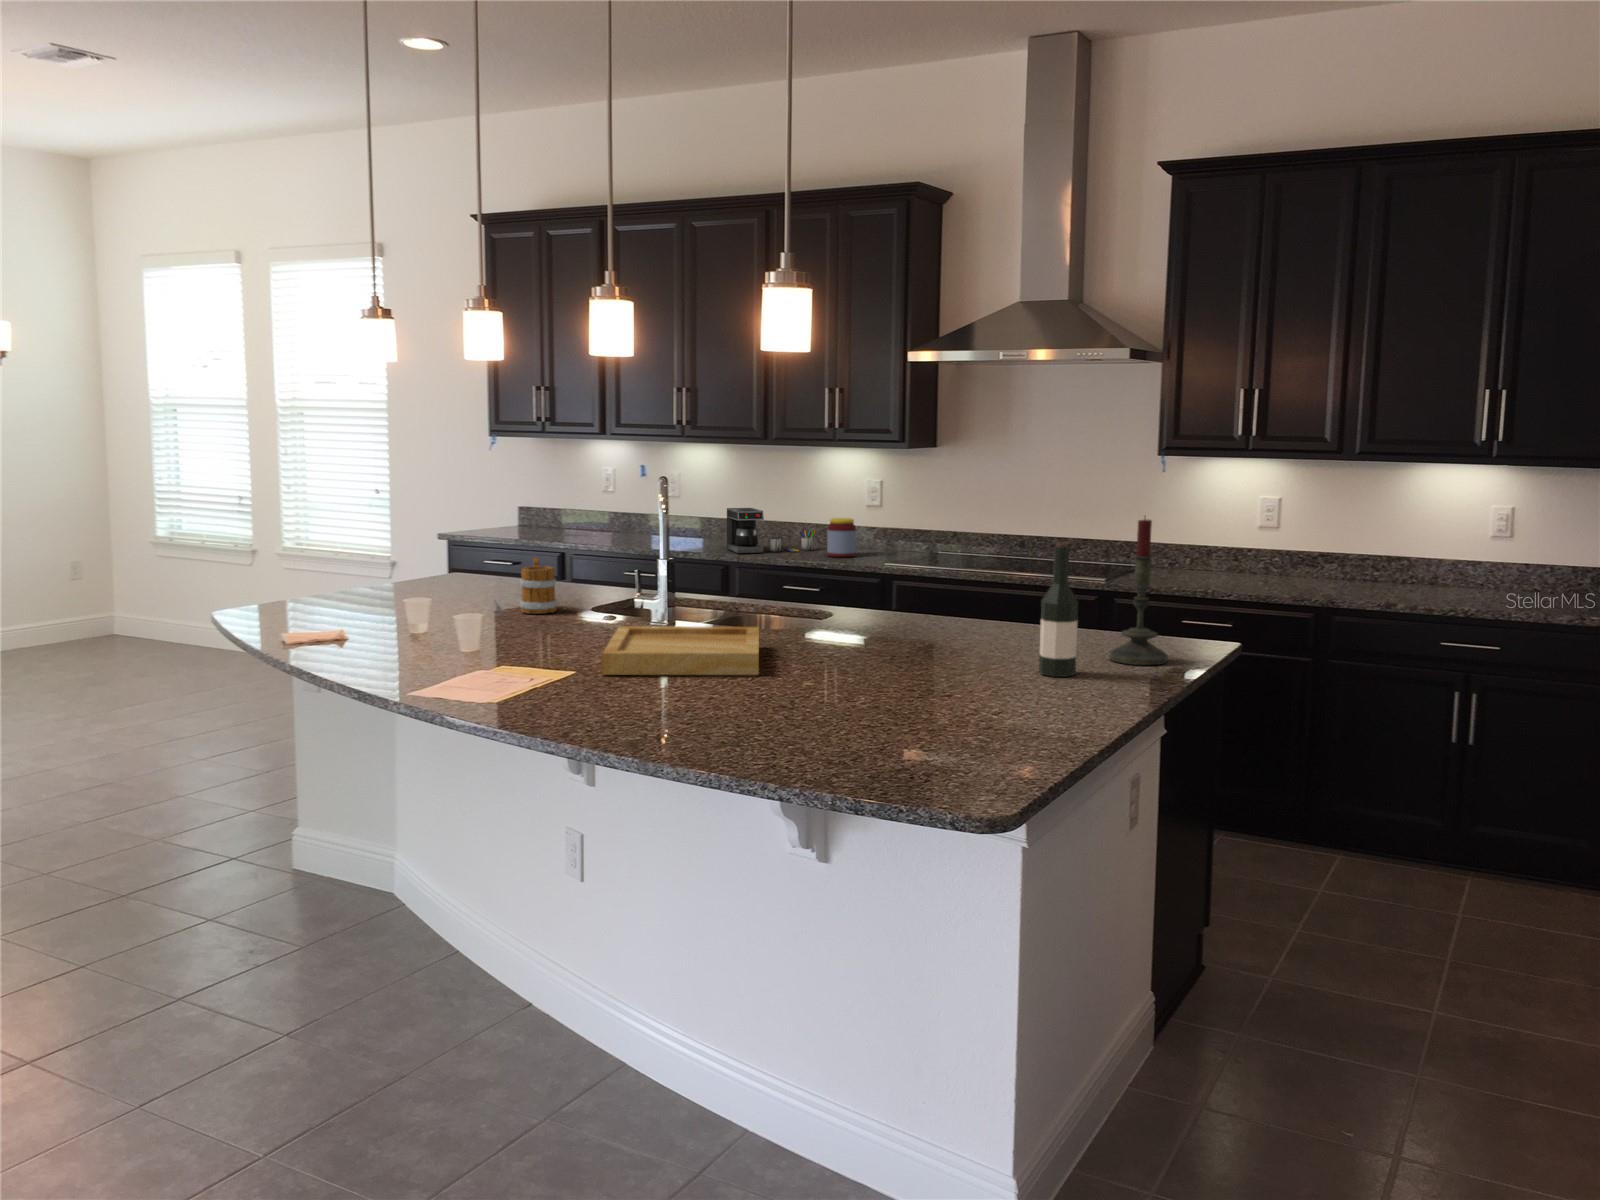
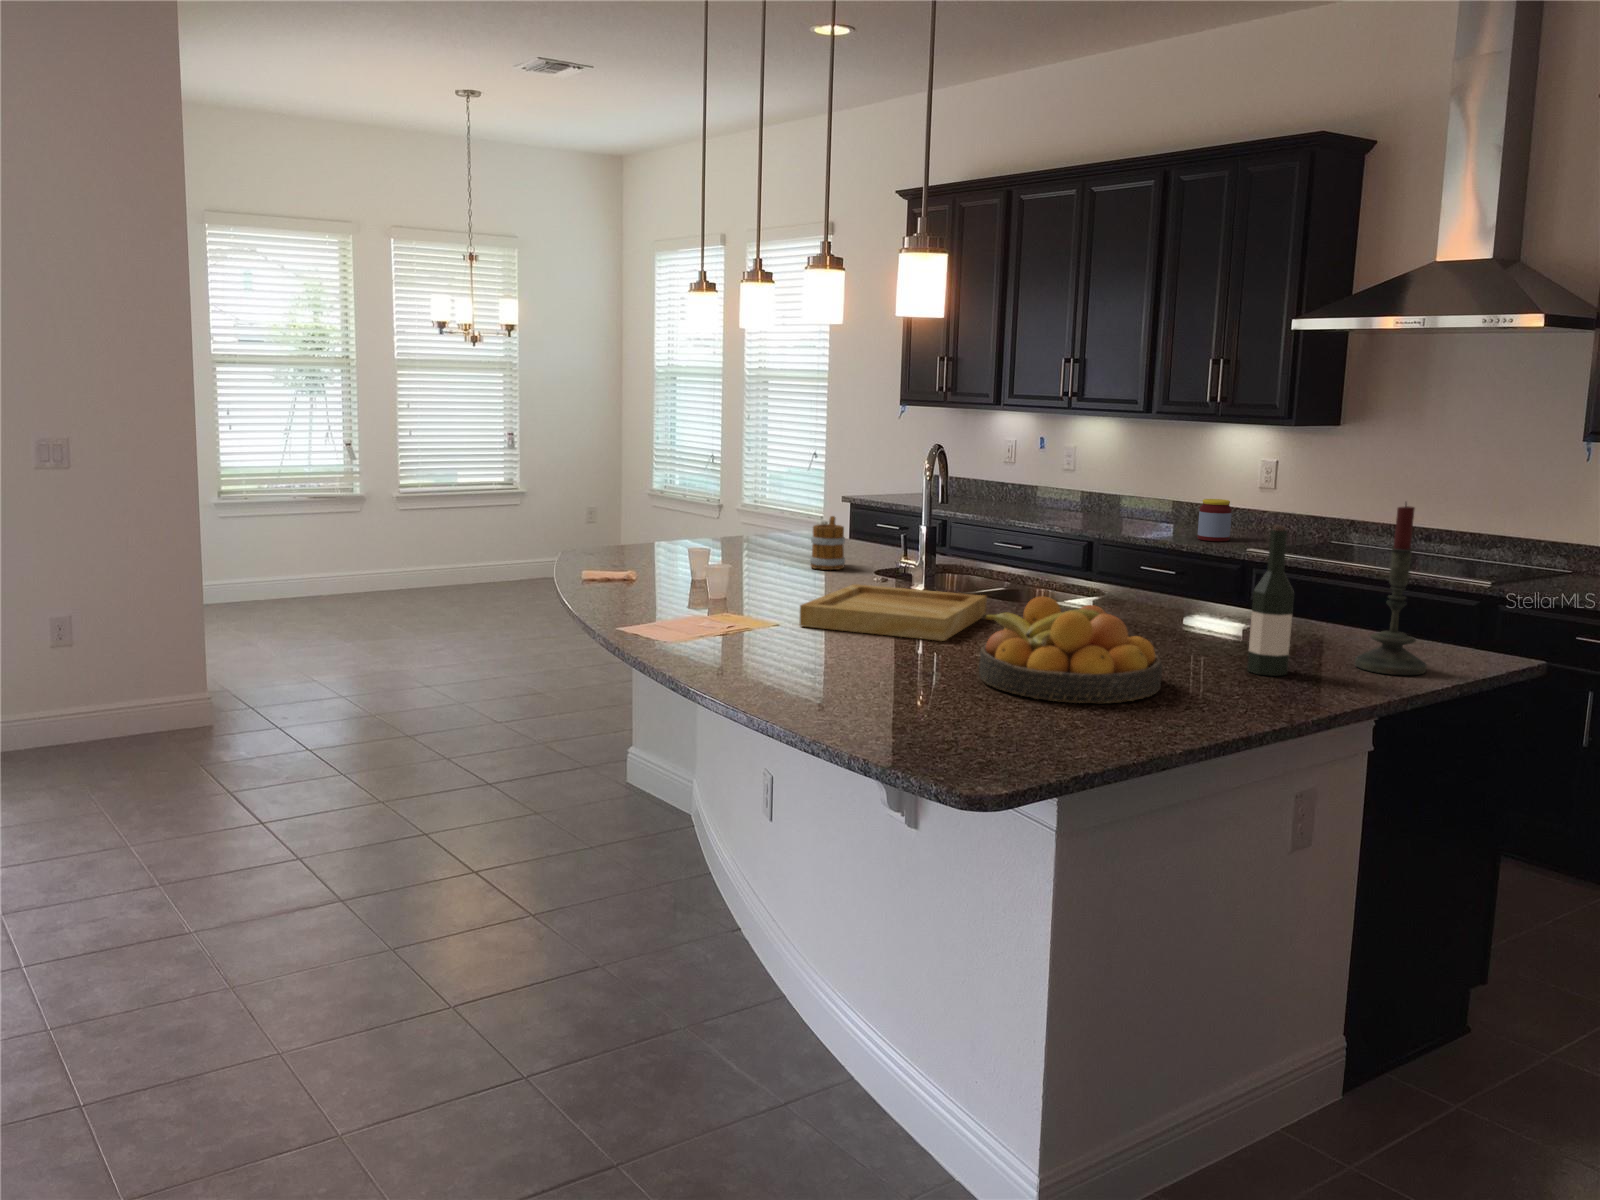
coffee maker: present [727,508,815,553] -> none [1099,483,1195,533]
fruit bowl: none [833,623,1007,721] -> present [979,597,1162,703]

